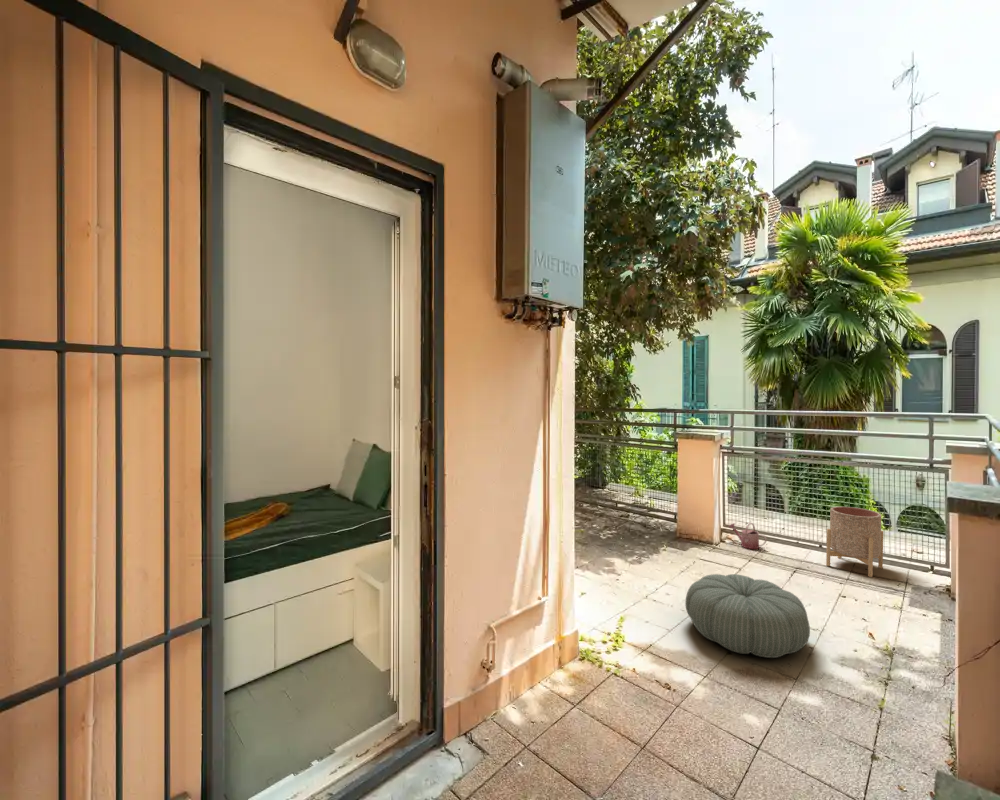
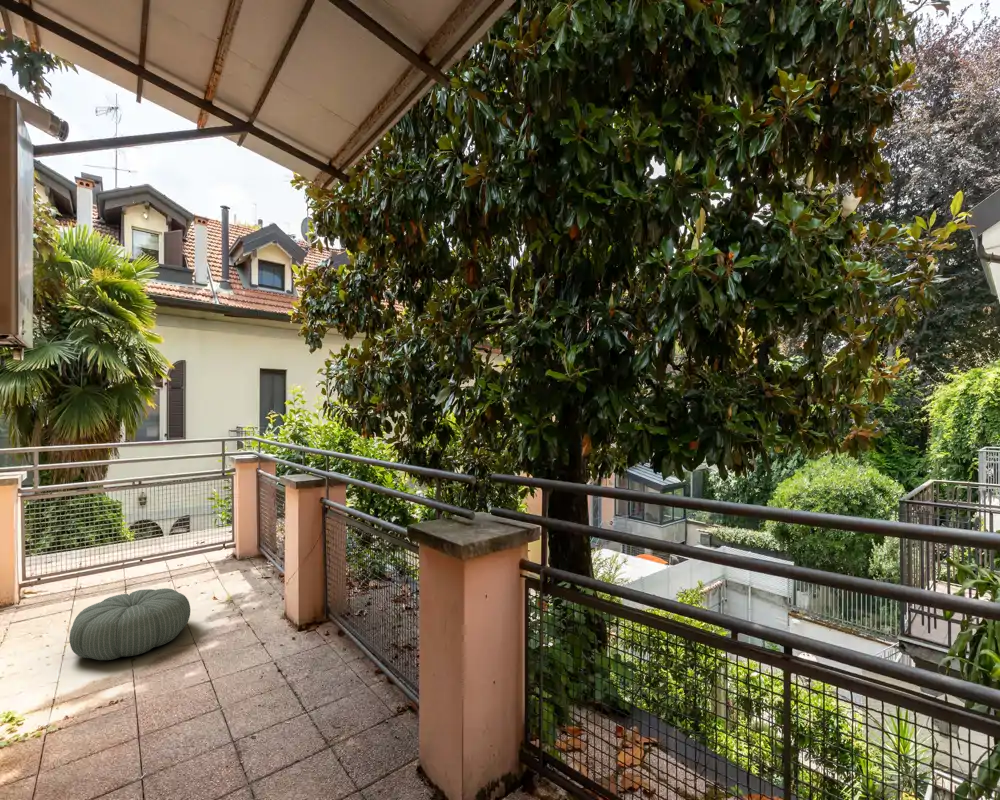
planter: present [826,507,883,577] -> none [145,517,186,574]
watering can: present [729,523,767,549] -> none [32,563,83,592]

